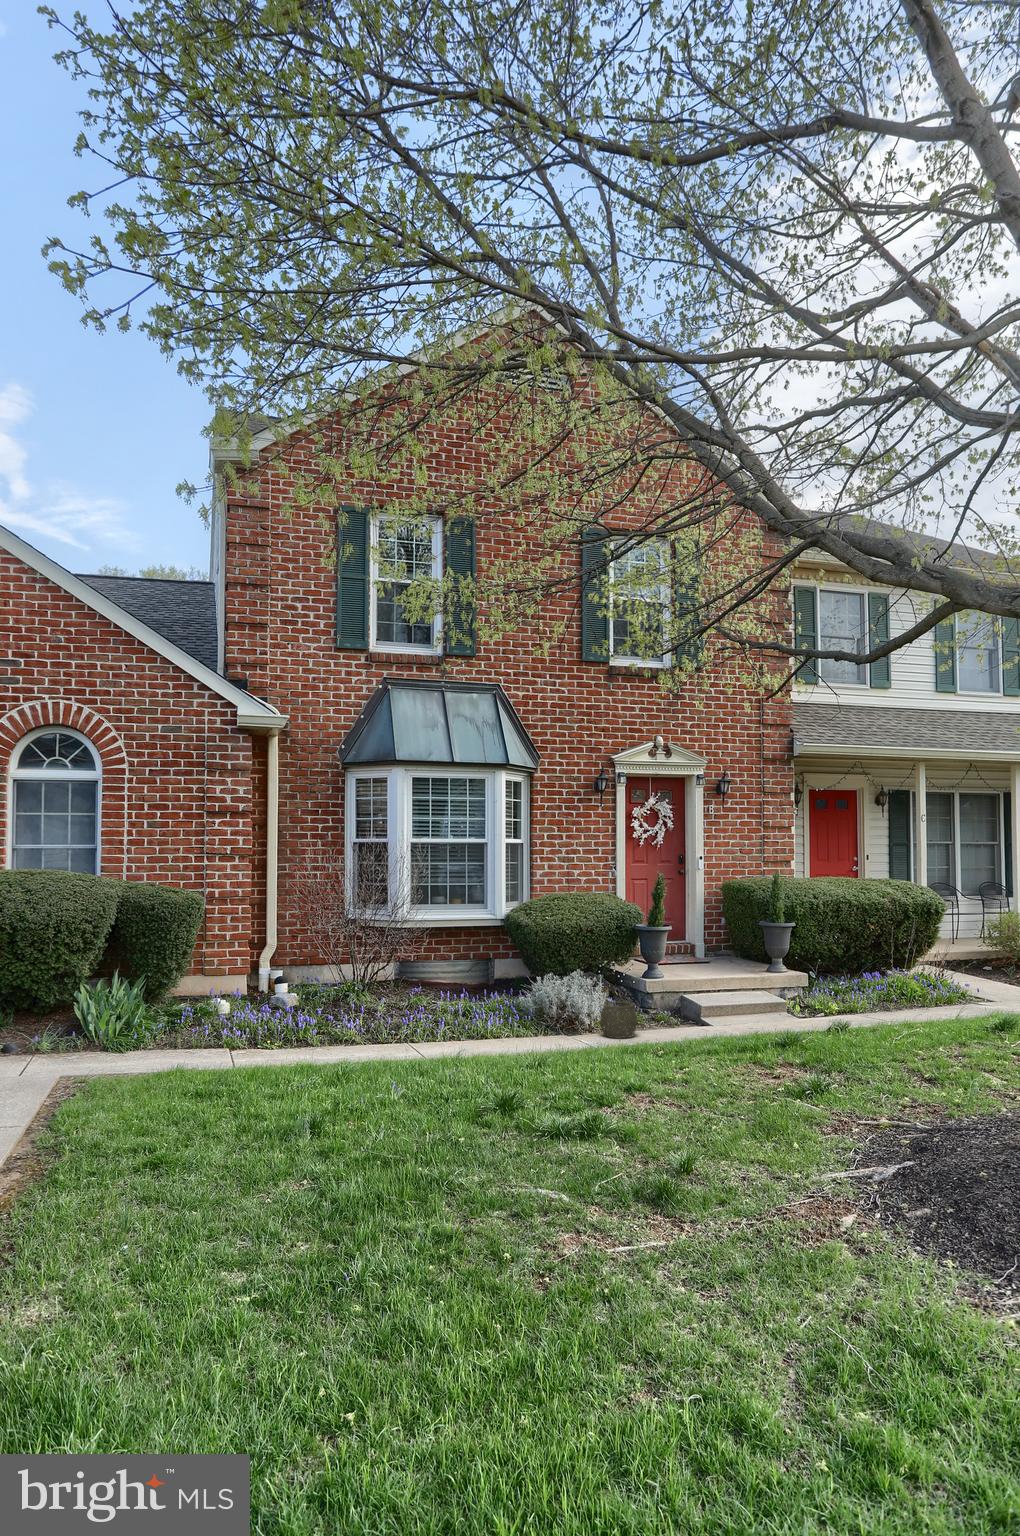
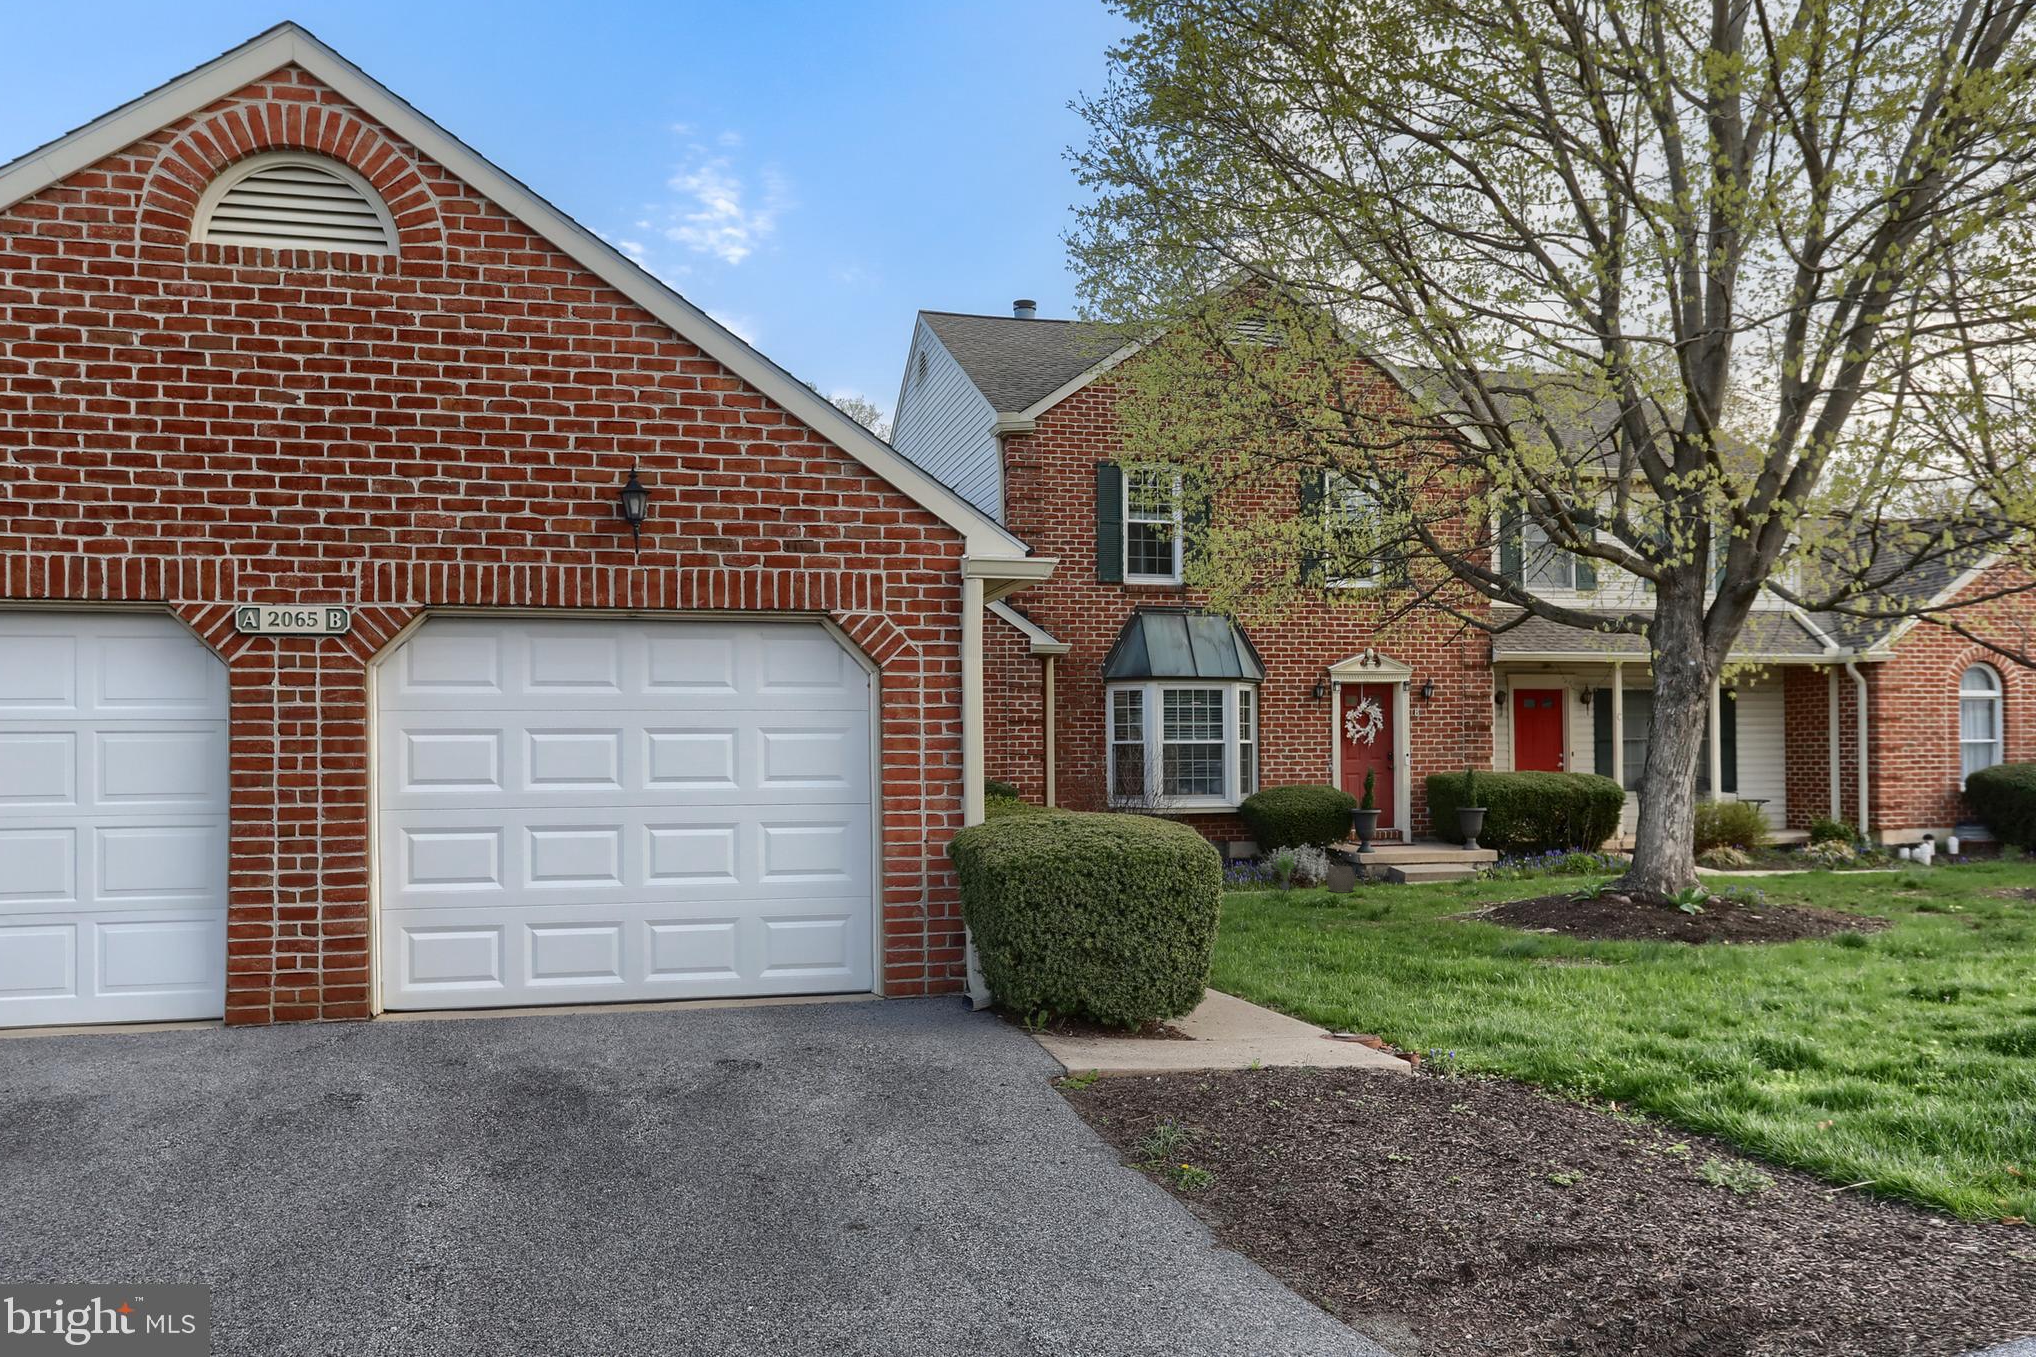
potted plant: none [526,980,564,1034] -> present [1278,855,1293,890]

